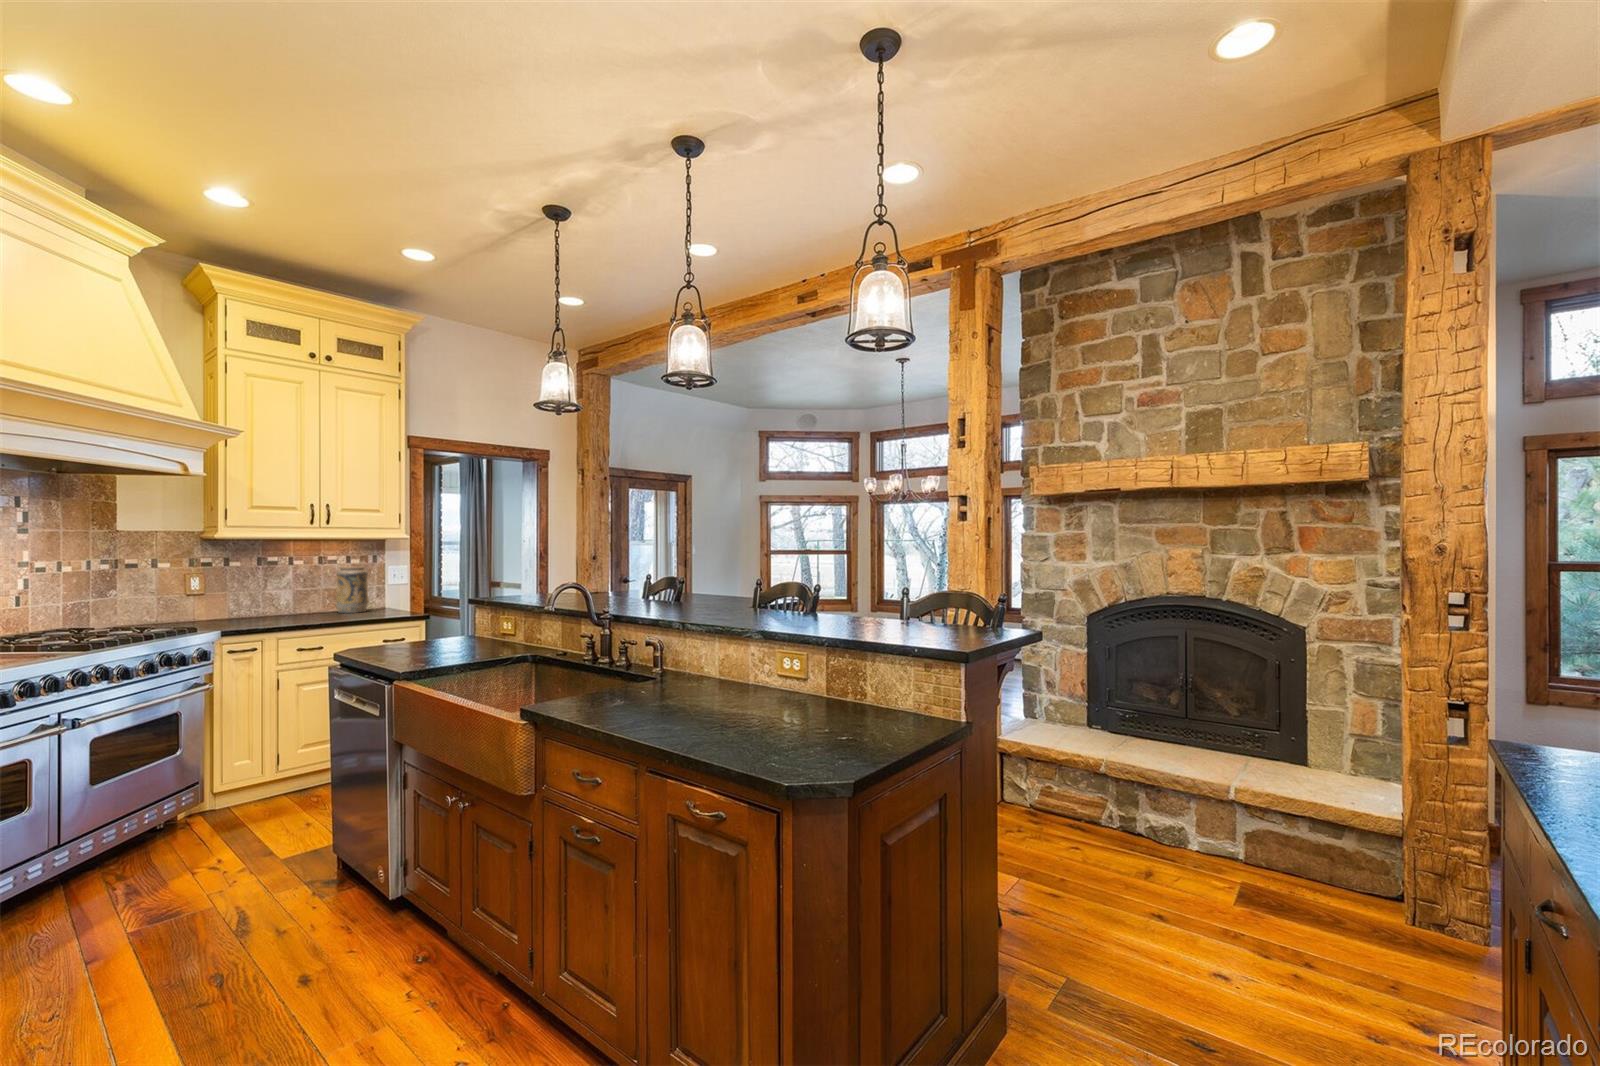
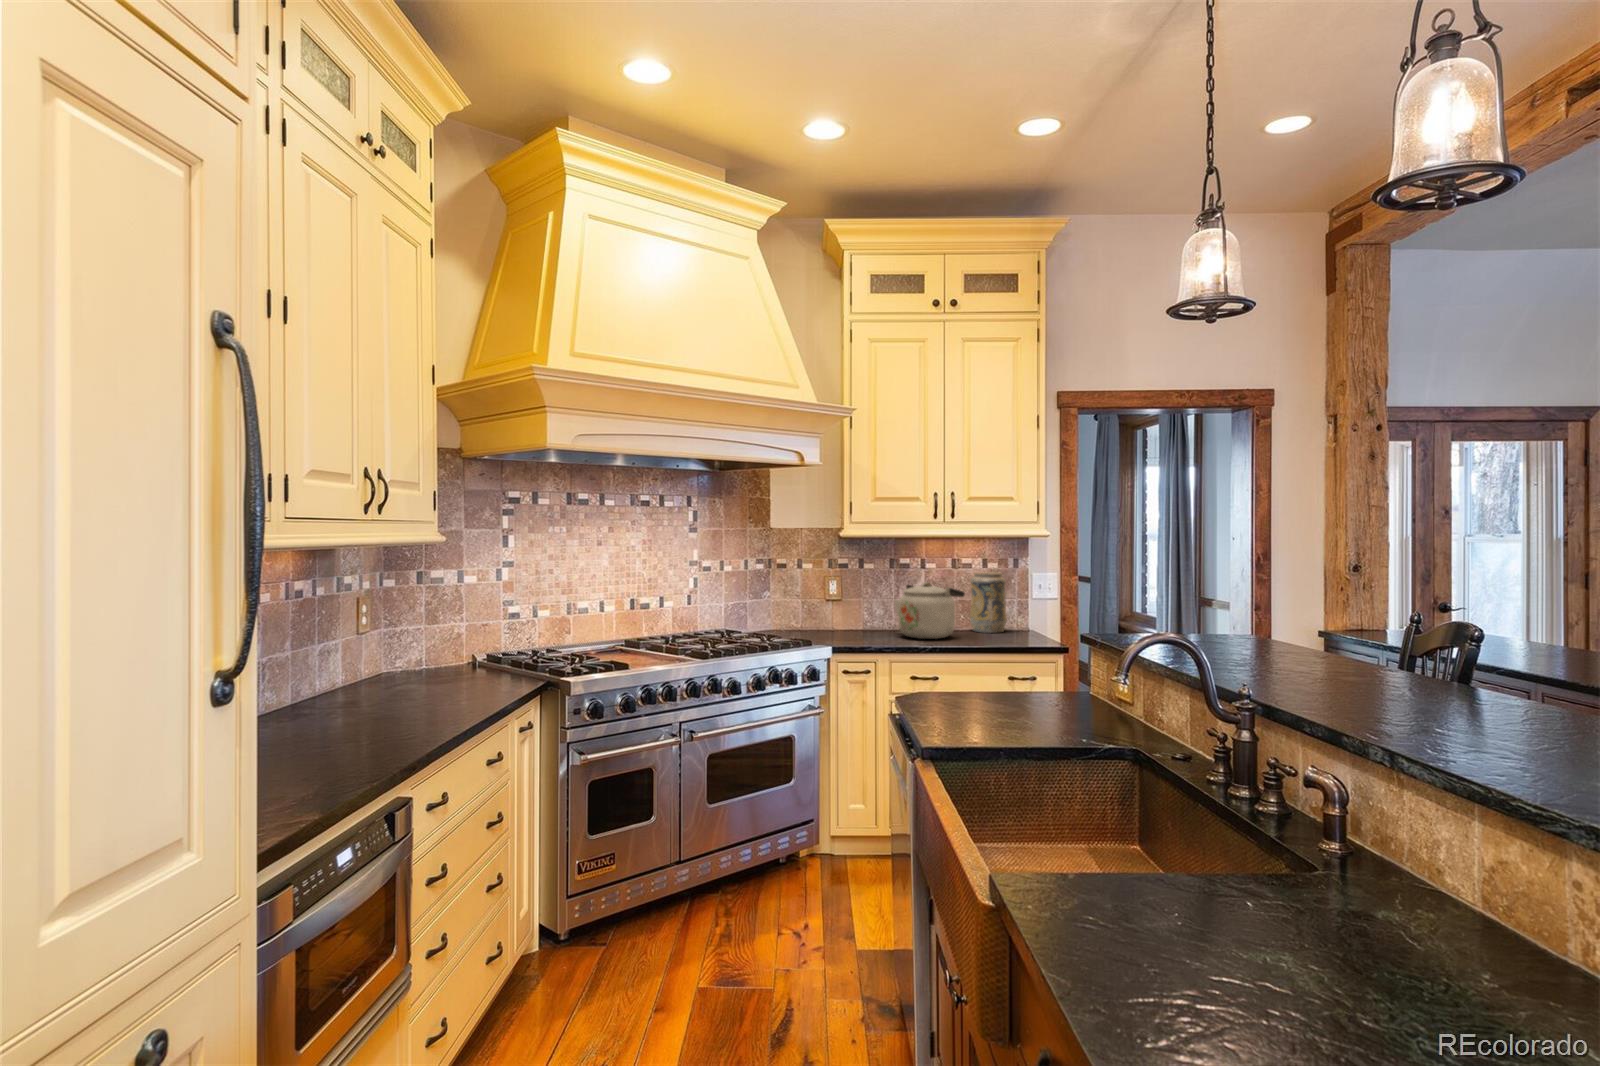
kettle: none [268,575,338,620] -> present [895,582,965,639]

